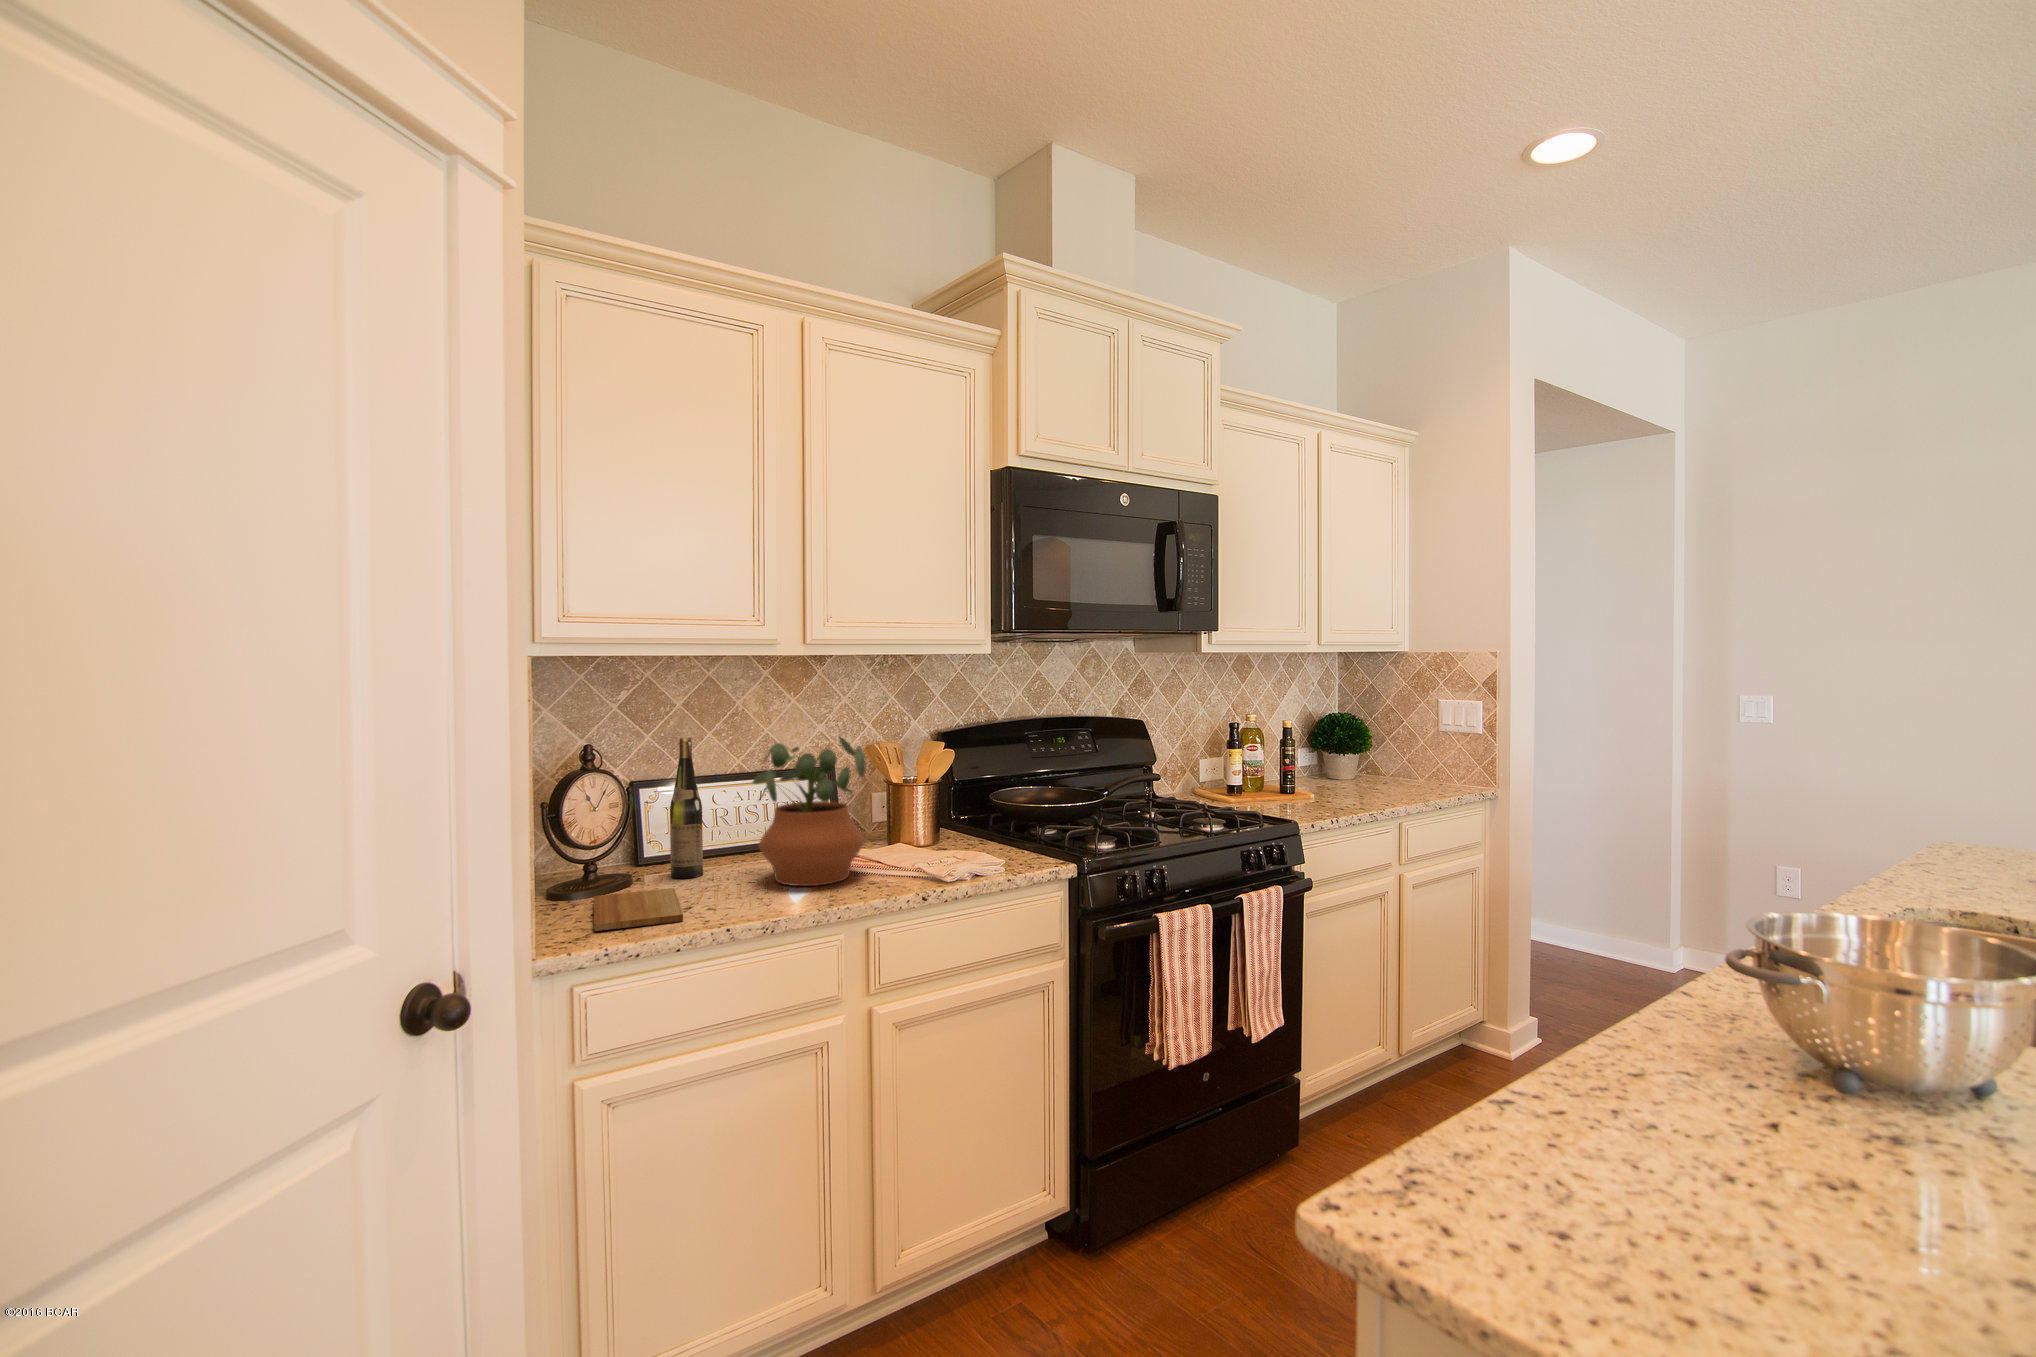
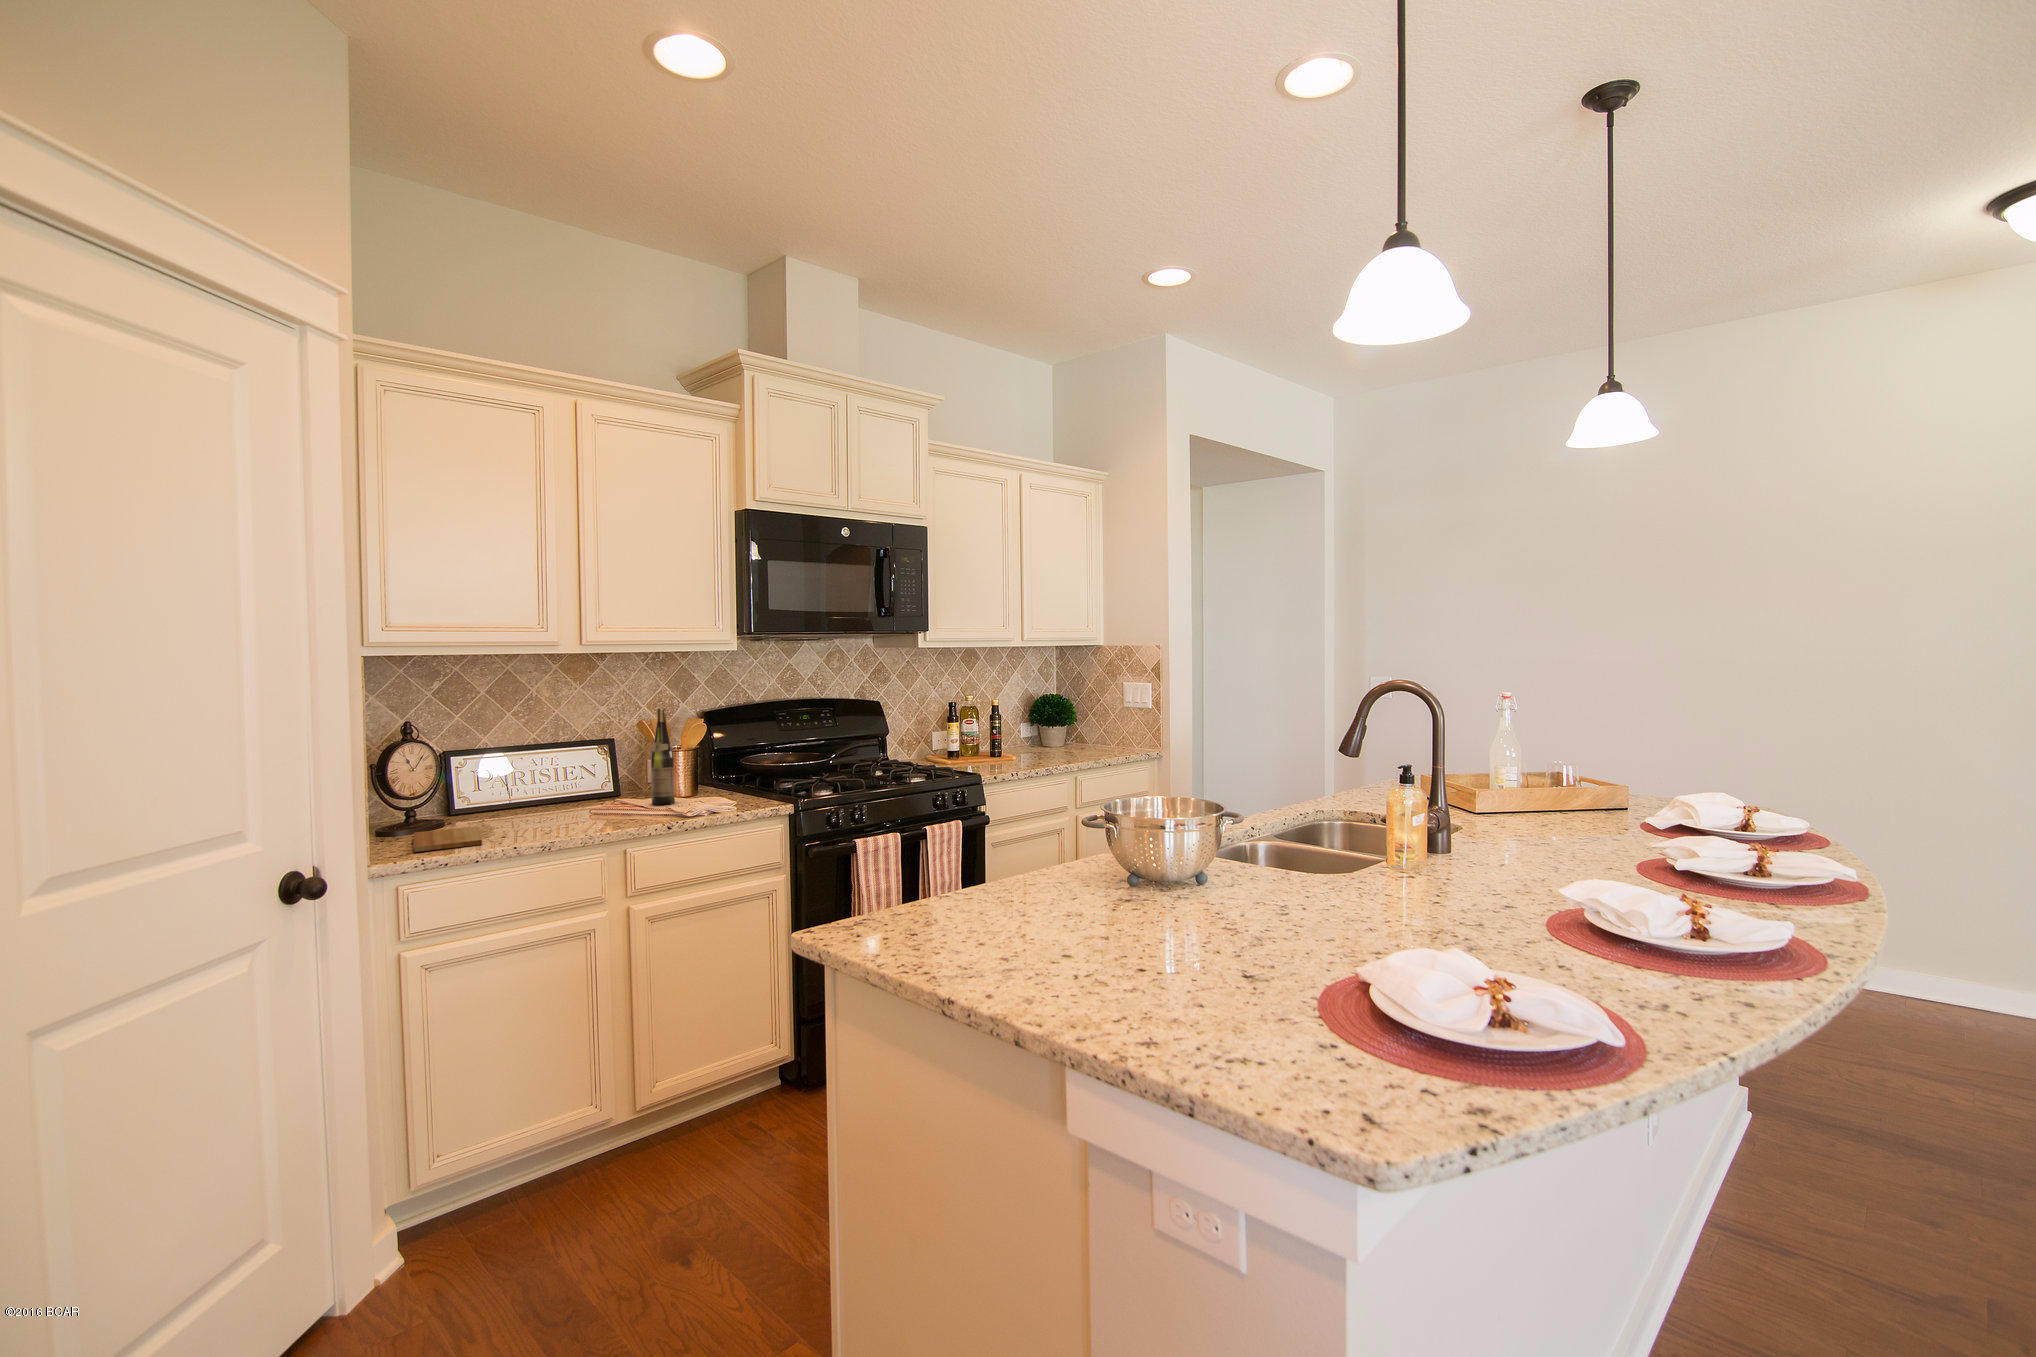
wine bottle: present [670,737,703,878] -> present [651,708,675,805]
potted plant: present [753,737,865,886] -> none [541,714,628,823]

